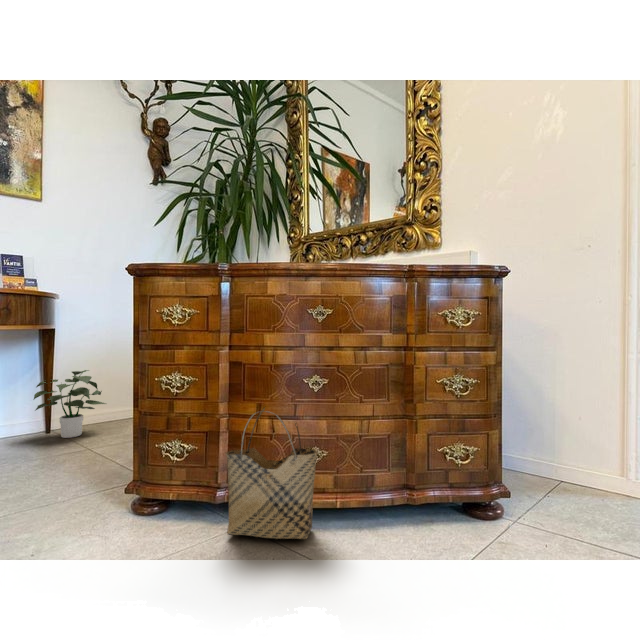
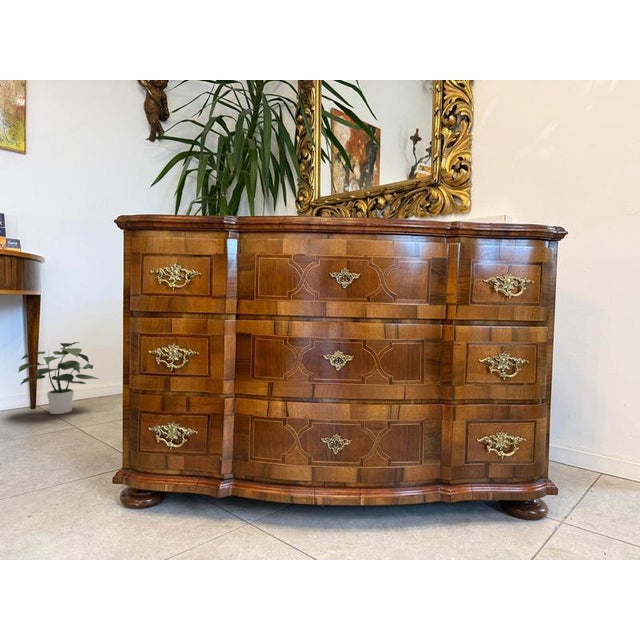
woven basket: present [225,407,317,539] -> none [231,383,340,542]

